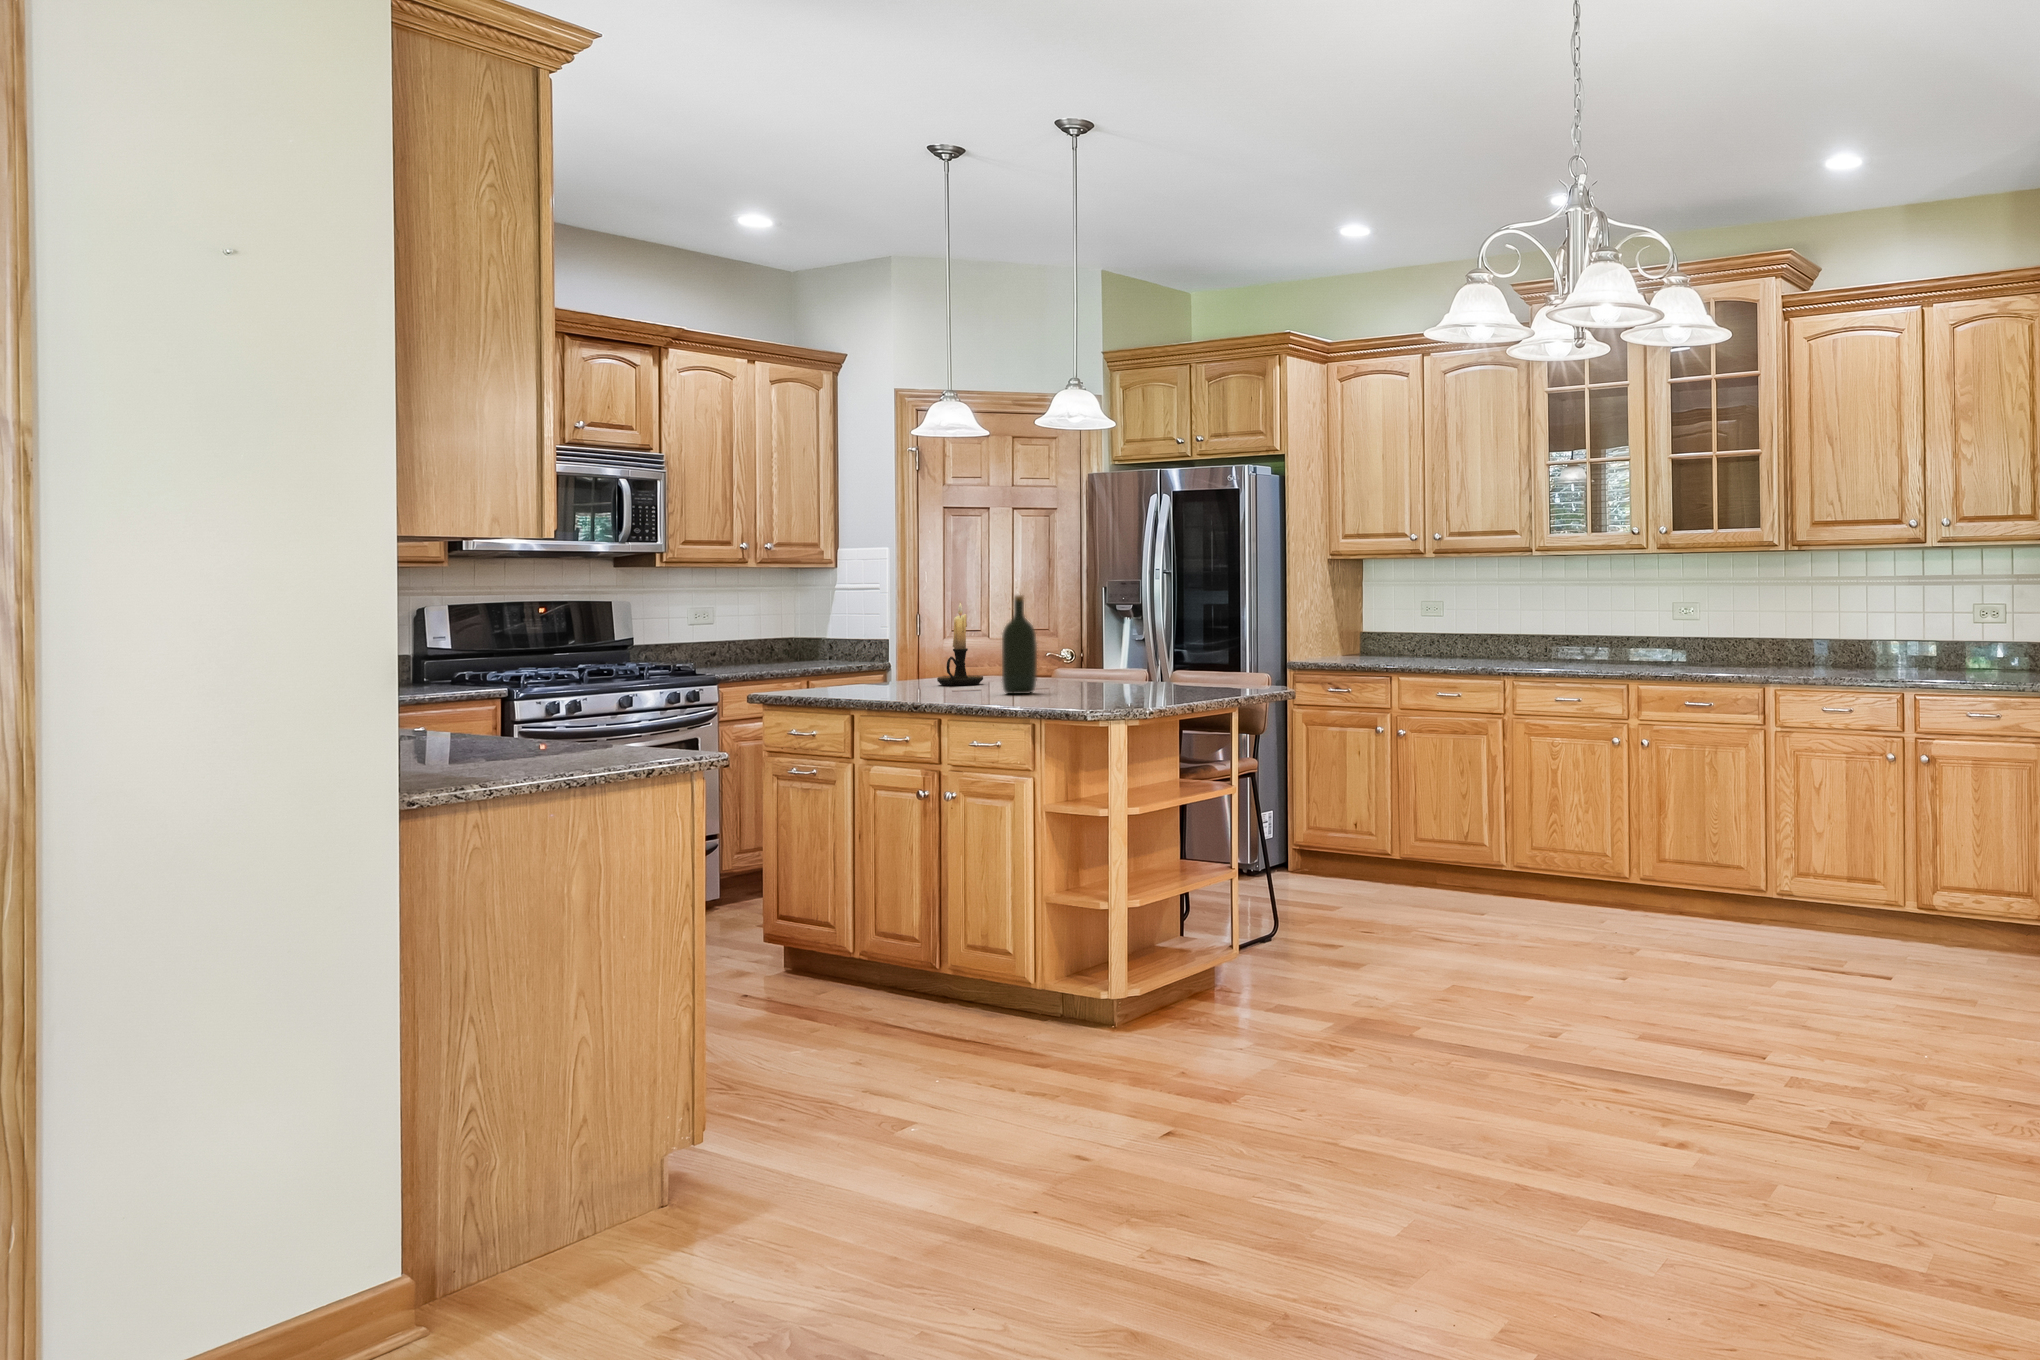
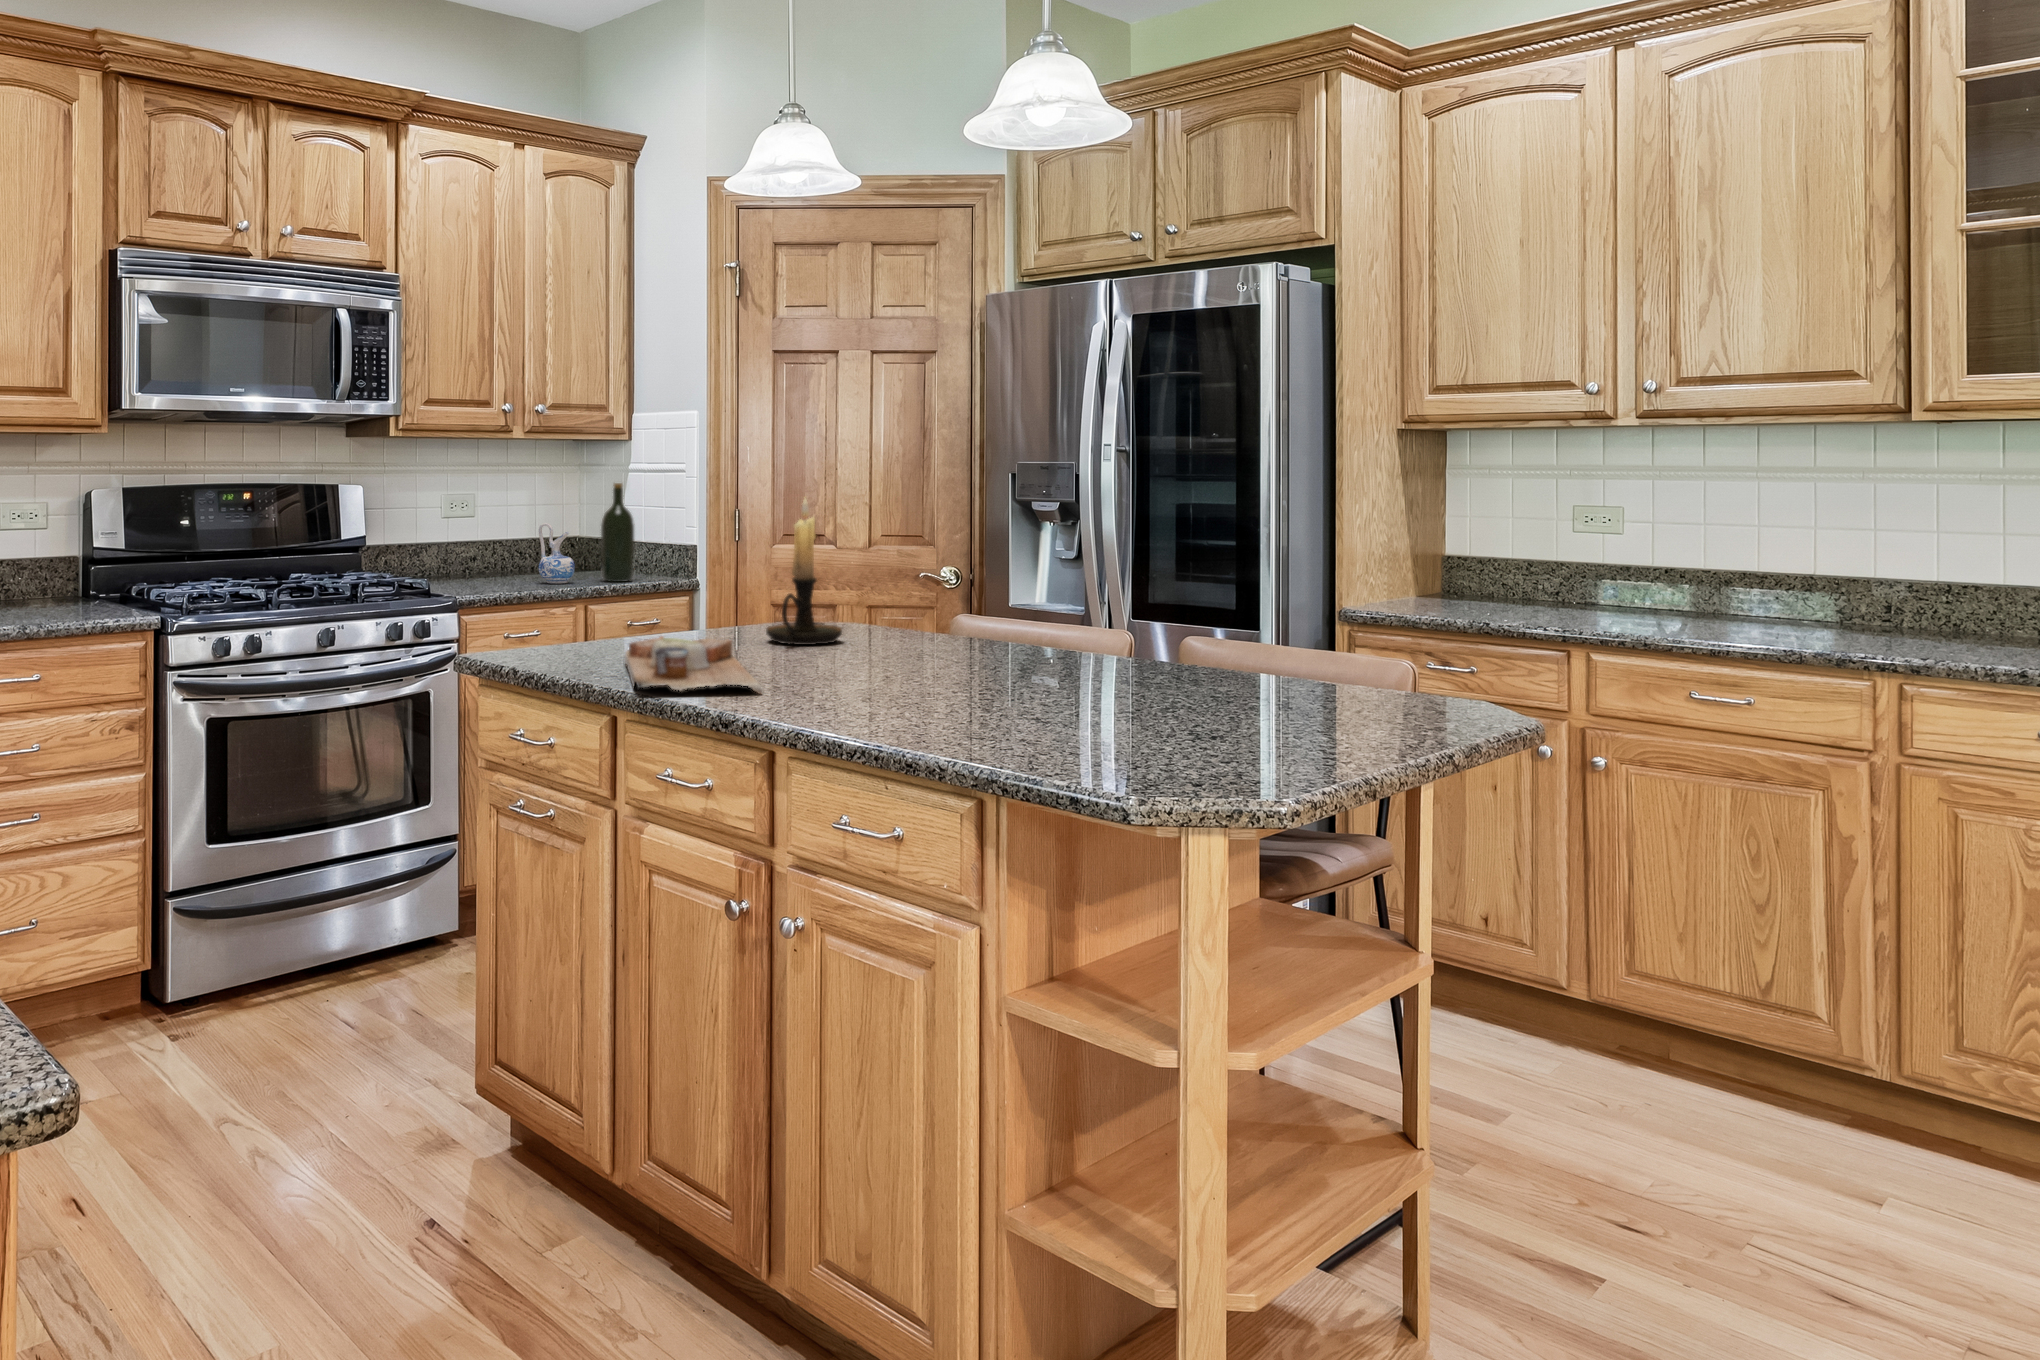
wine bottle: present [1002,595,1037,694] -> present [601,483,634,582]
ceramic pitcher: none [765,627,793,670] -> present [539,523,575,583]
cutting board: none [855,676,935,700] -> present [625,636,762,694]

